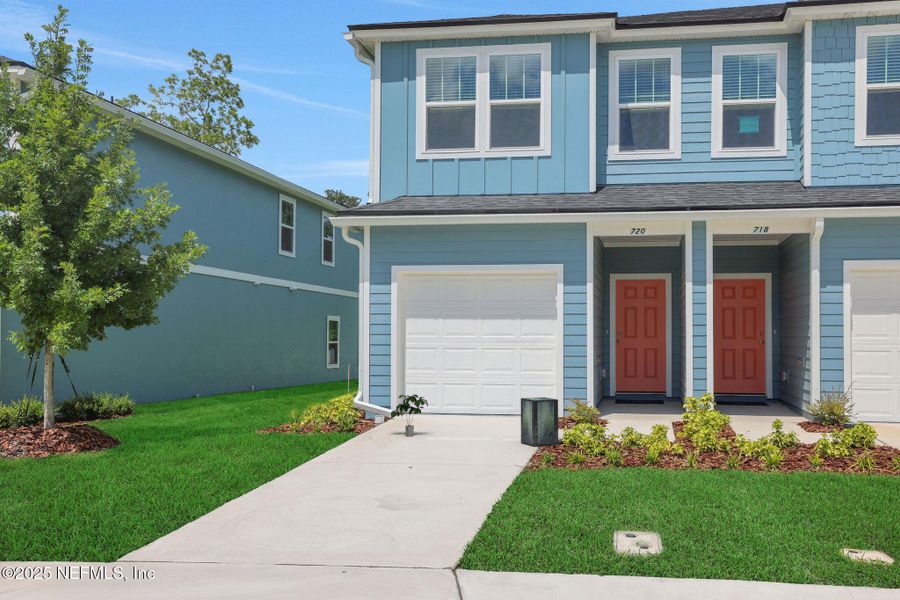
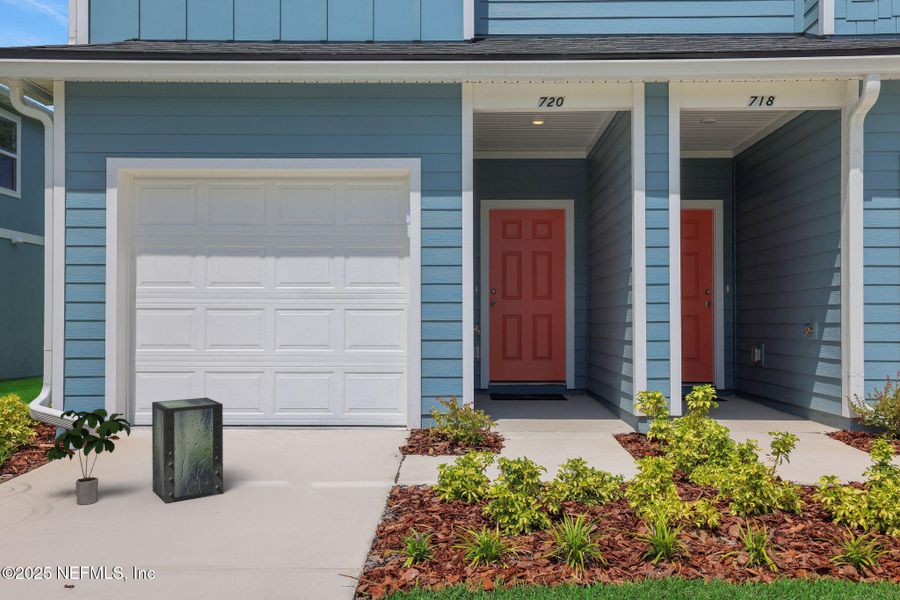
storage box: present [521,397,558,447] -> present [152,398,223,503]

